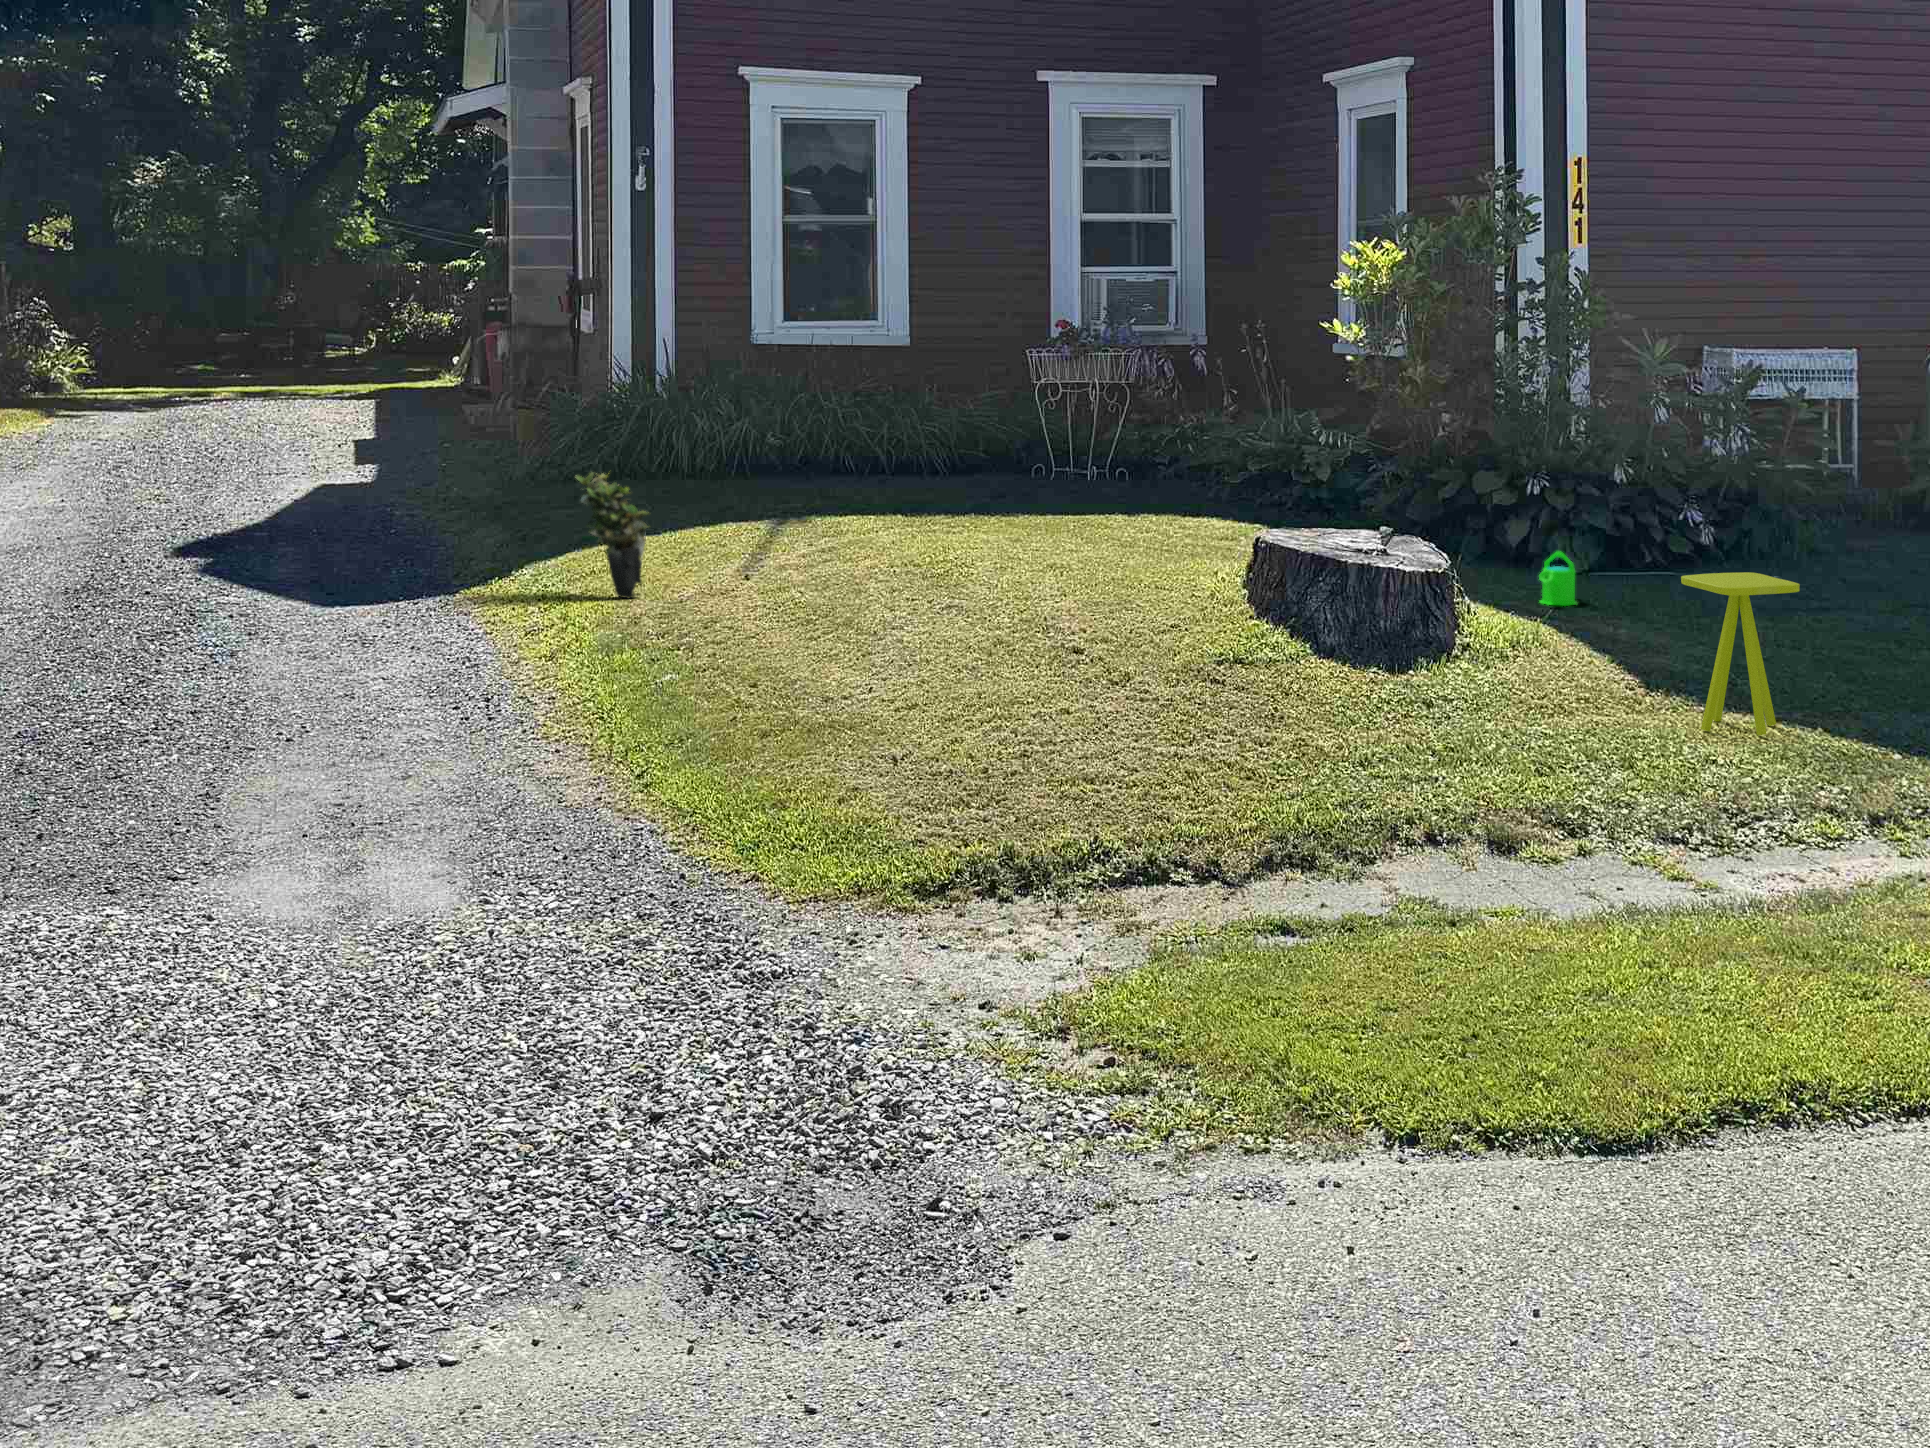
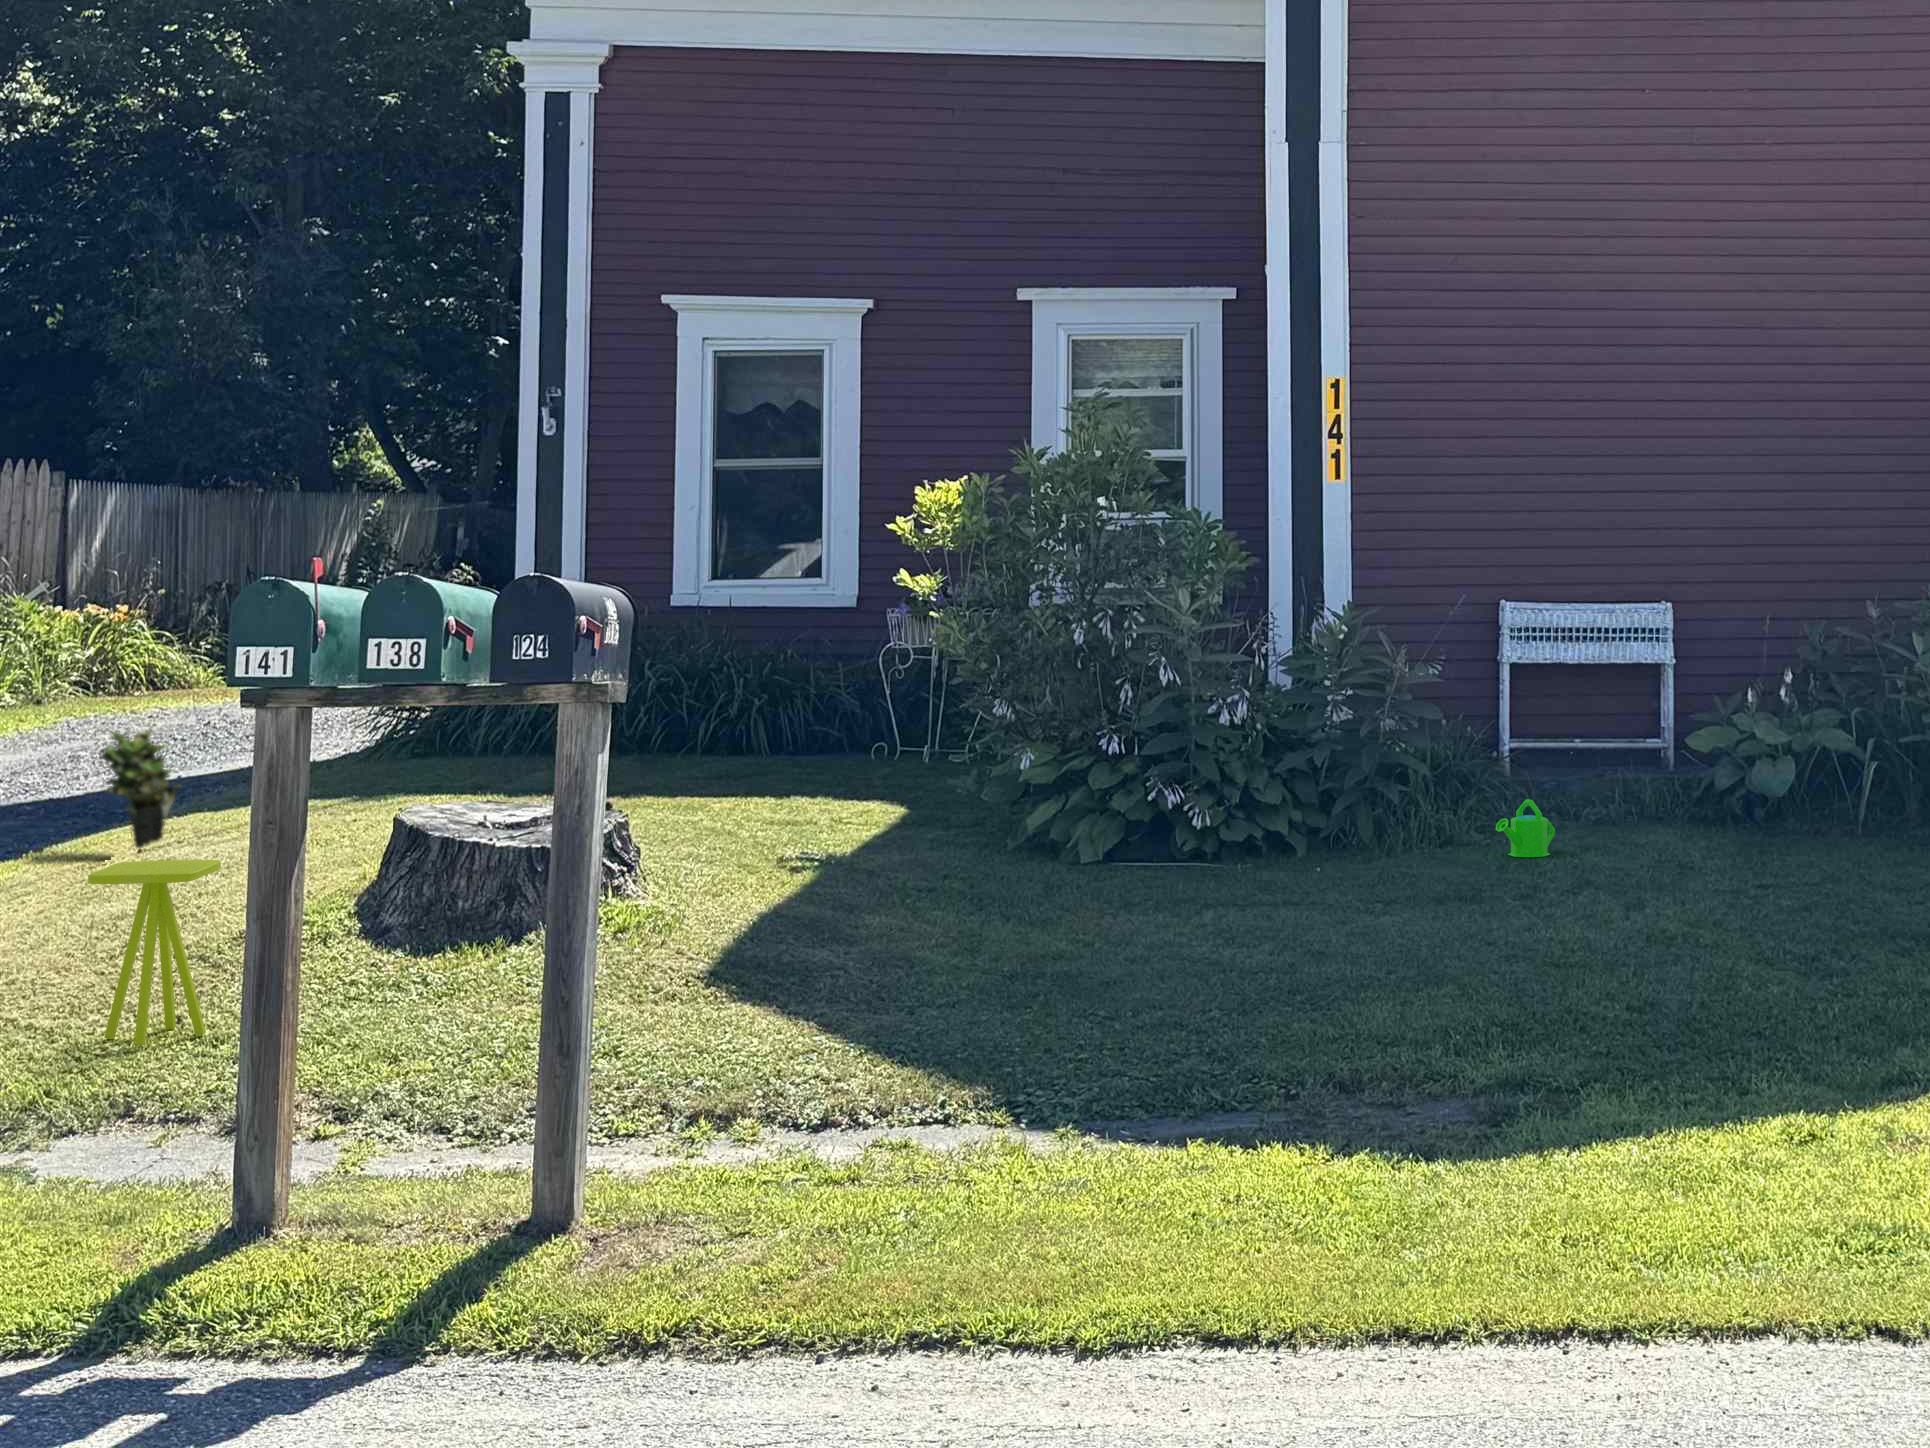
watering can: present [1539,551,1577,606] -> present [1496,799,1555,857]
side table: present [1681,572,1800,735] -> present [88,860,221,1045]

